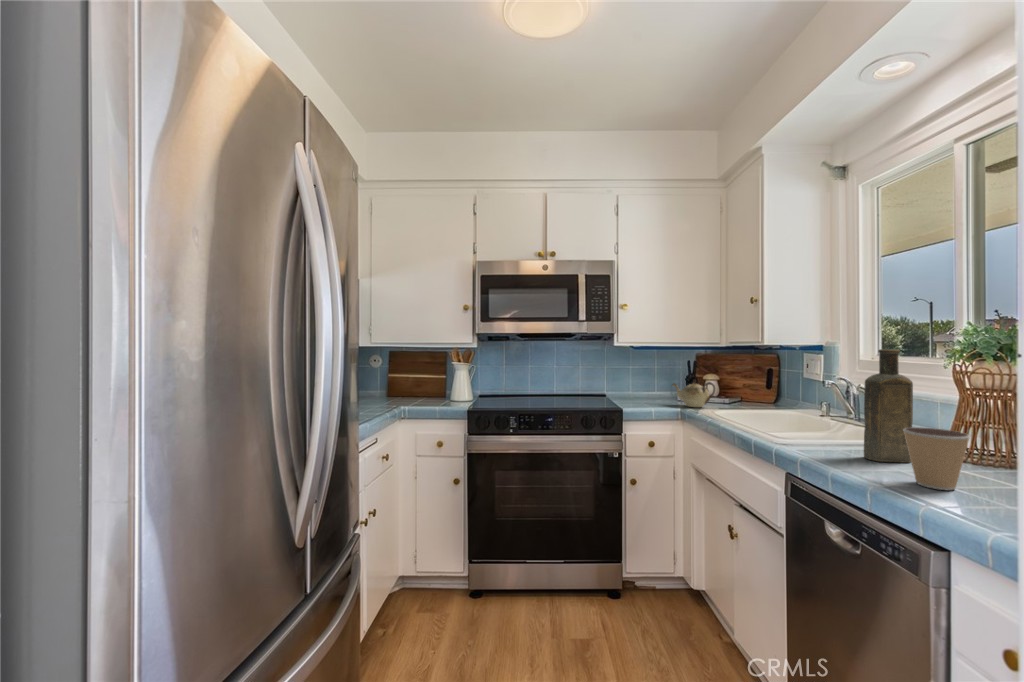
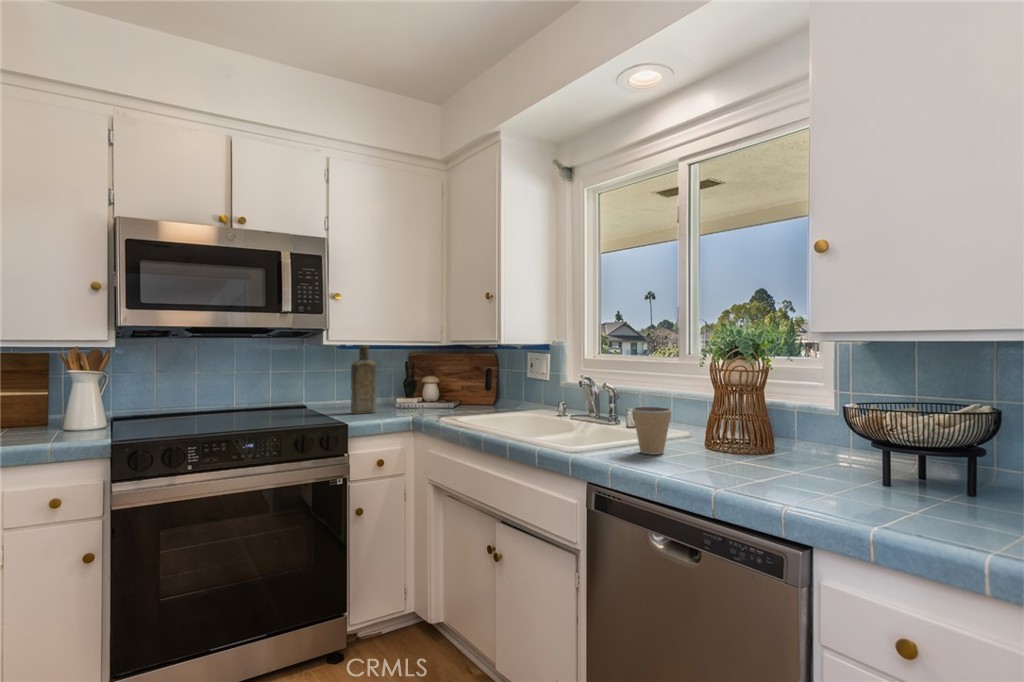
bottle: present [864,349,913,462] -> present [351,345,376,414]
teapot: present [672,380,715,407] -> none [396,382,445,414]

